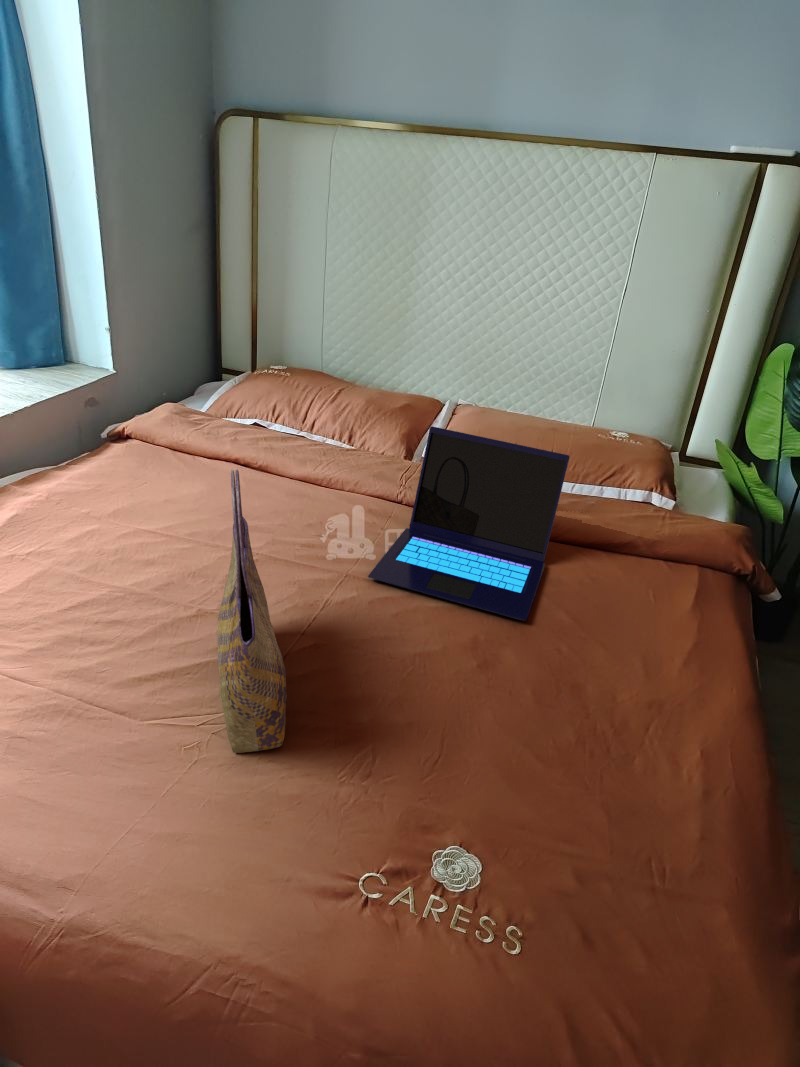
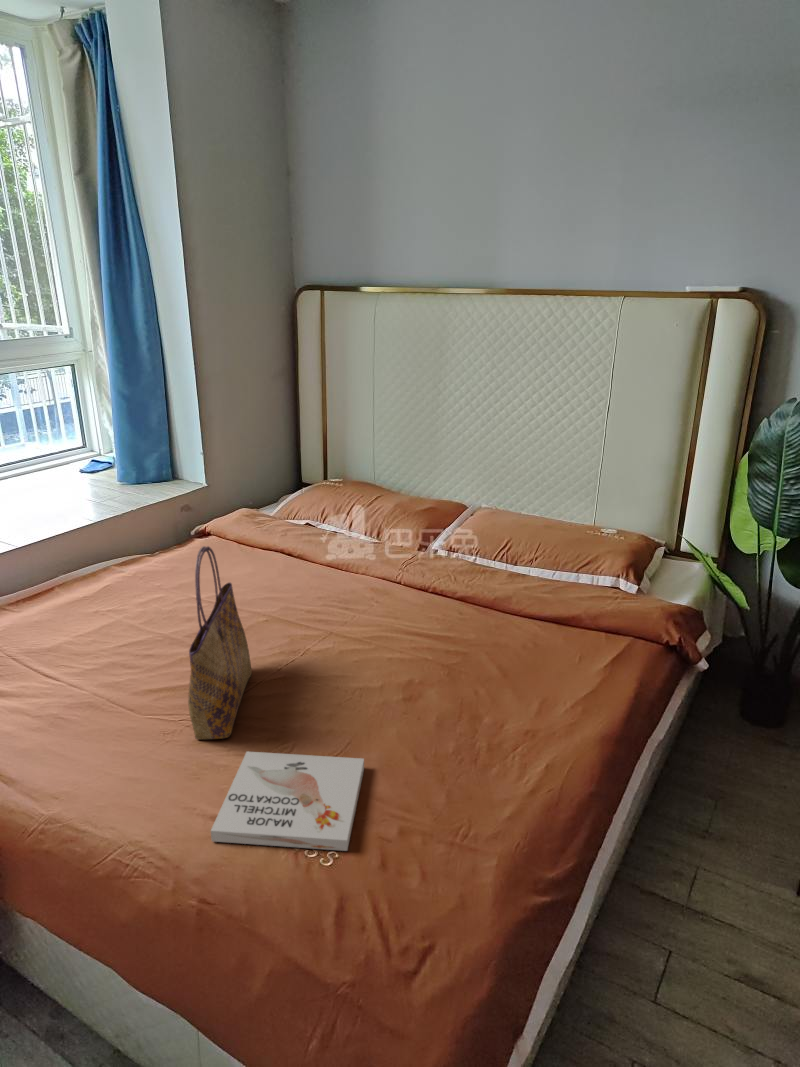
laptop: present [368,426,570,621] -> none [342,522,513,673]
book: none [323,763,537,940] -> present [211,752,364,851]

